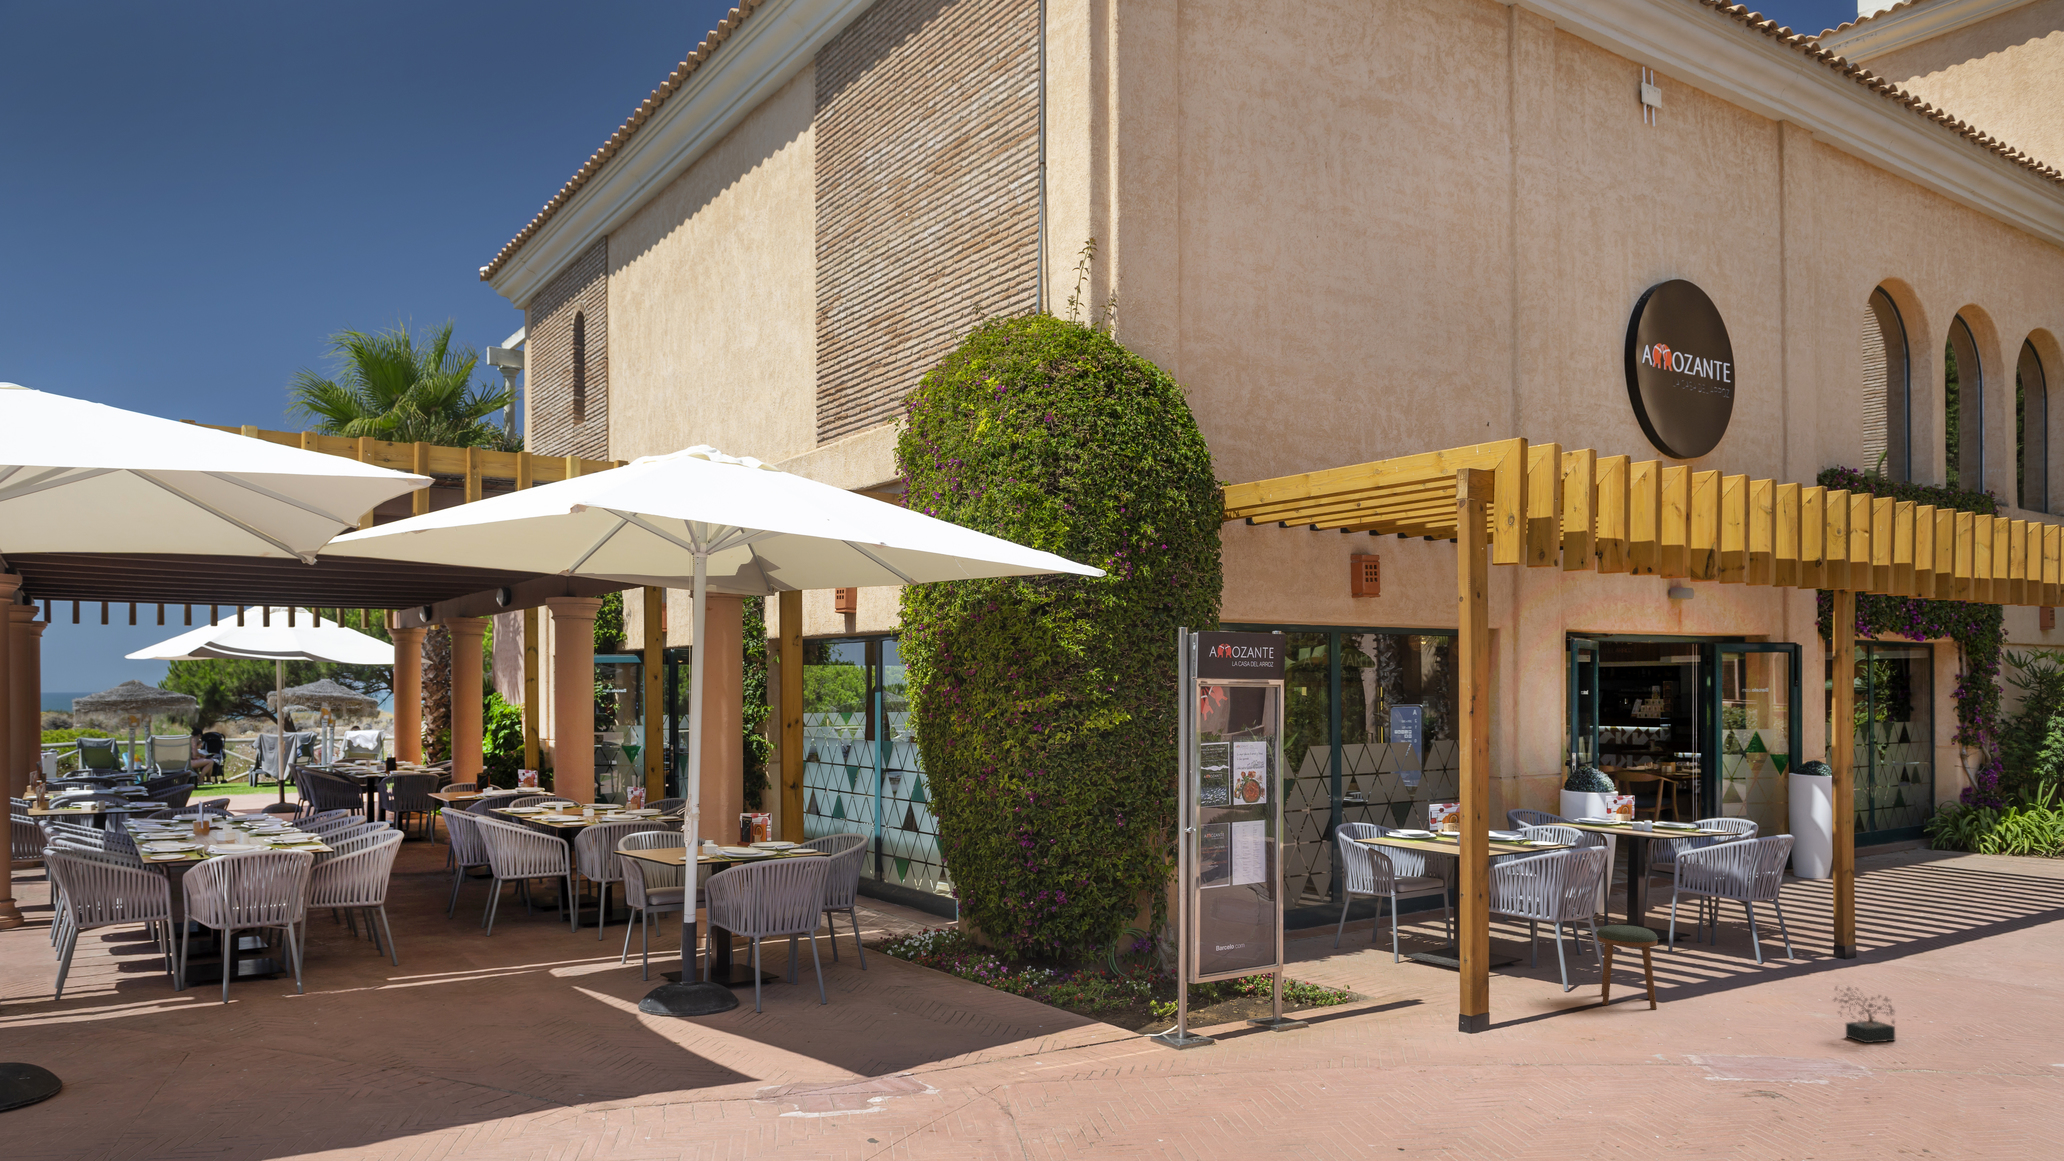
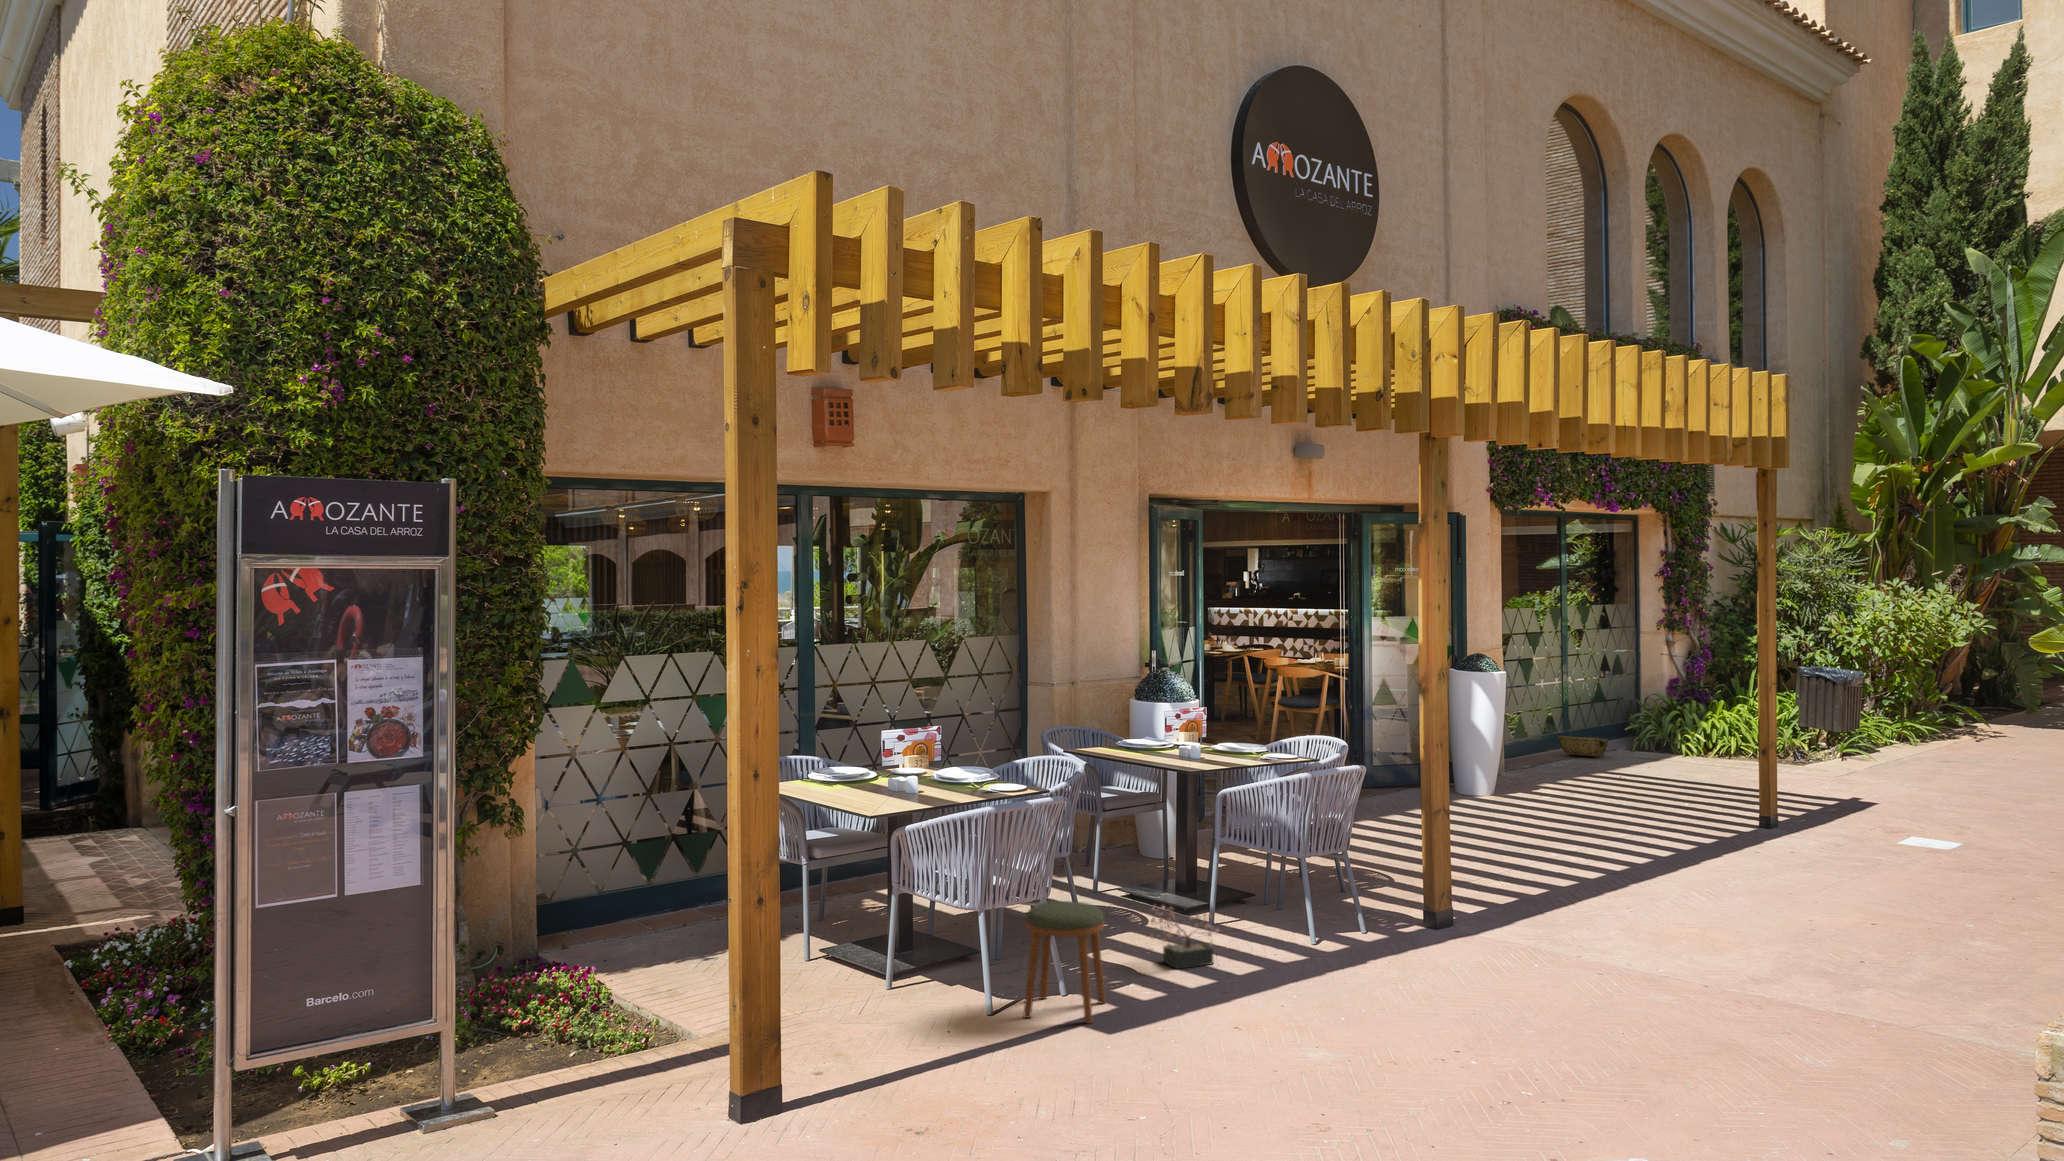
woven basket: none [1870,835,1918,855] -> present [1559,736,1608,757]
decorative plant: present [1833,987,1895,1043] -> present [1151,904,1219,969]

